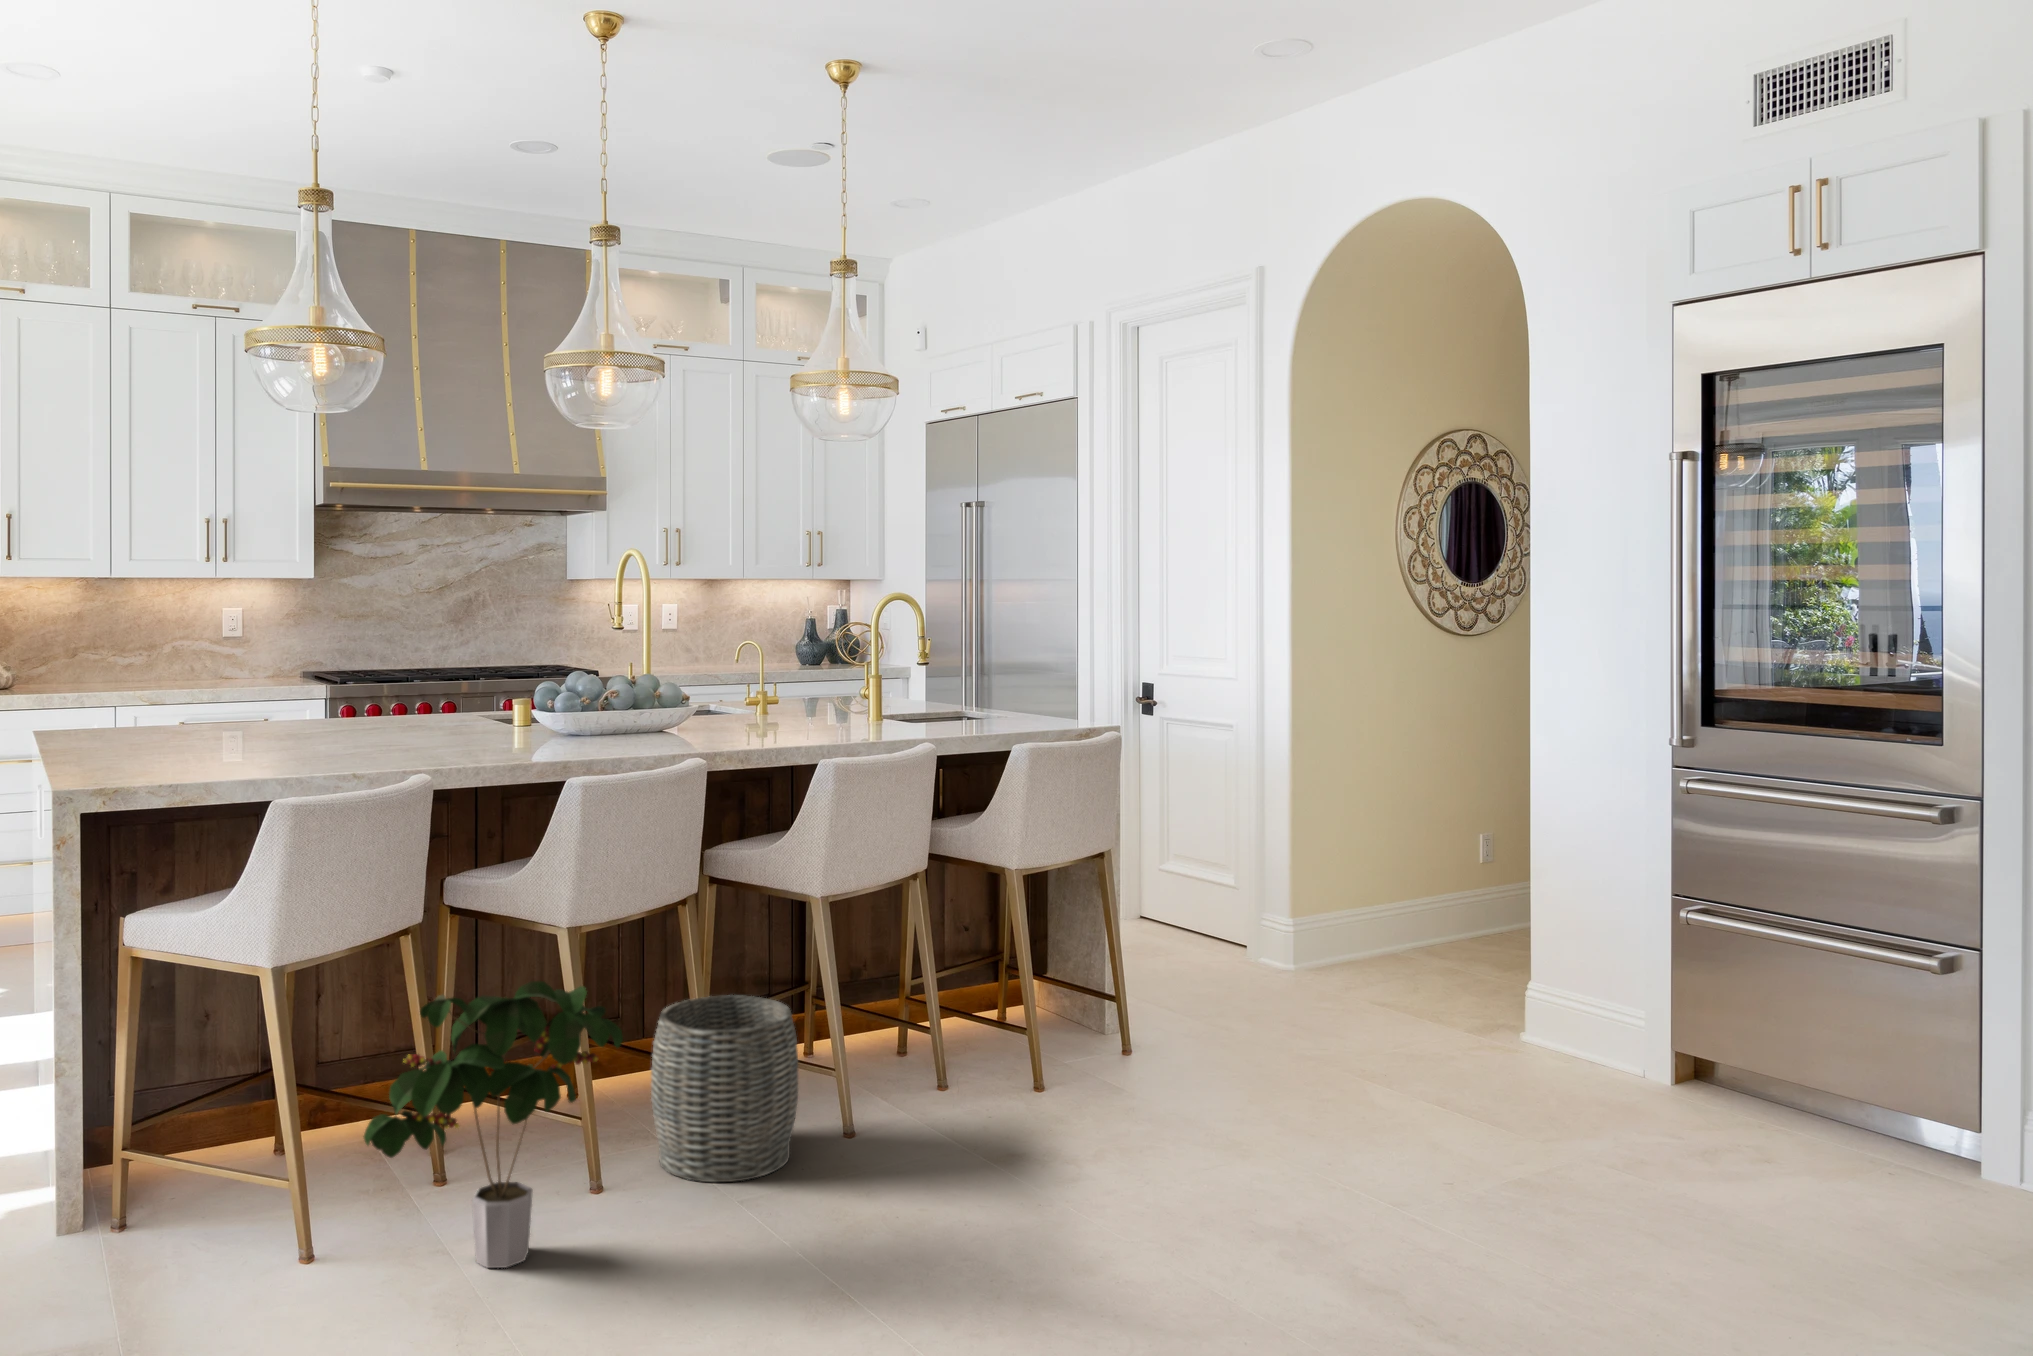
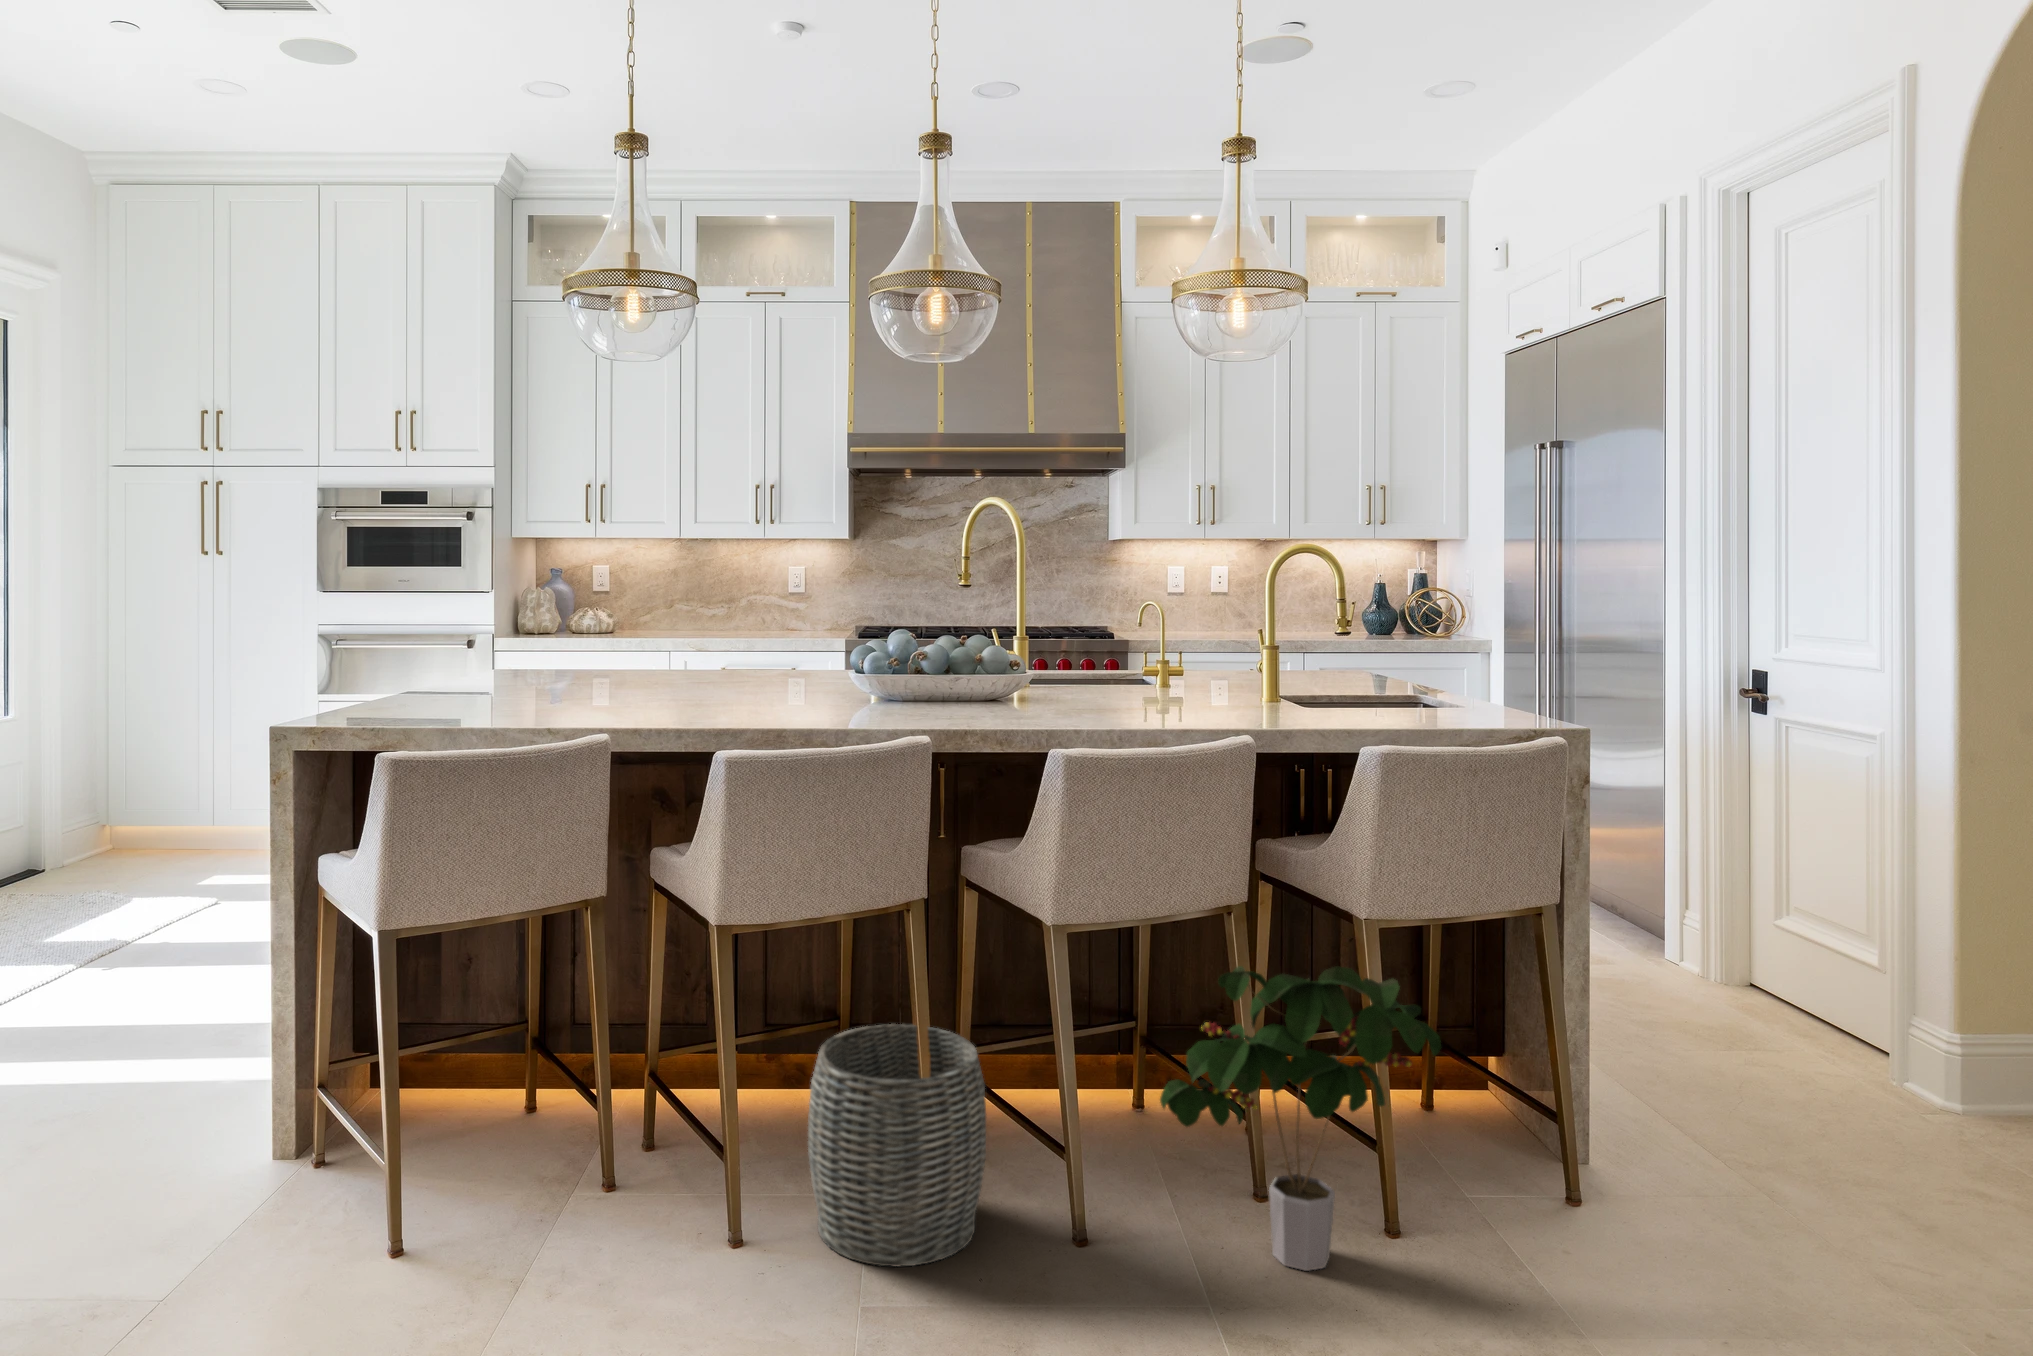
potted plant: present [363,981,623,1268] -> present [1160,966,1441,1271]

